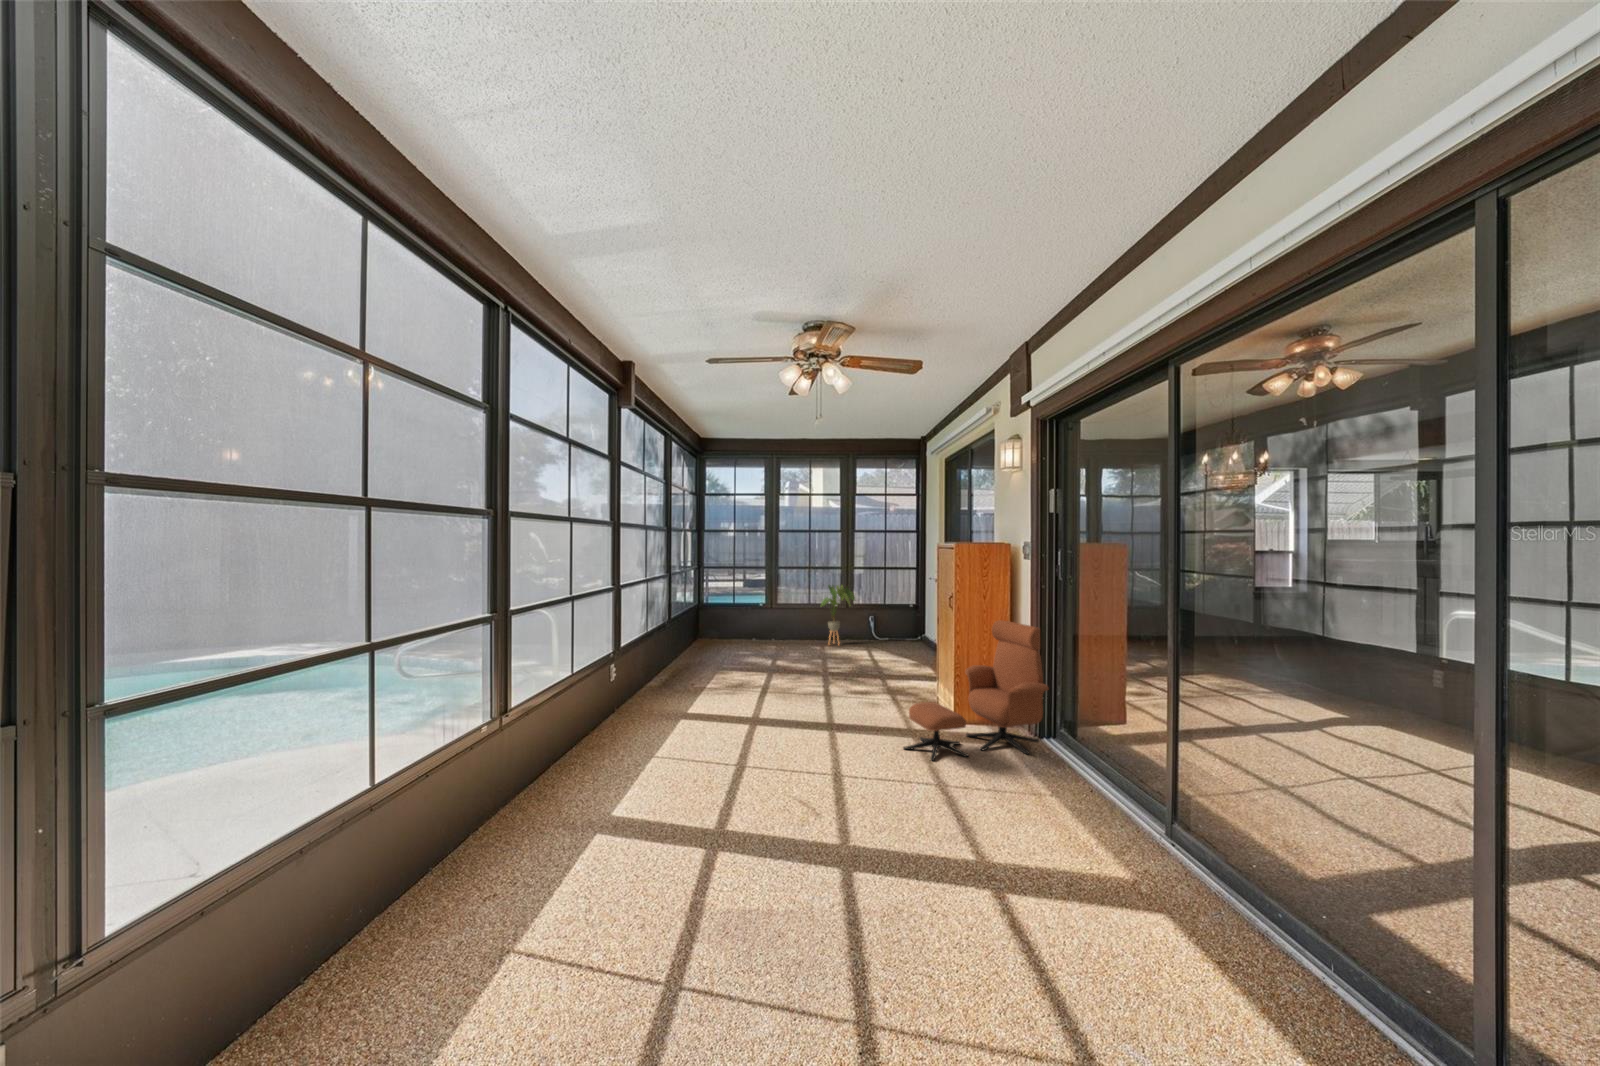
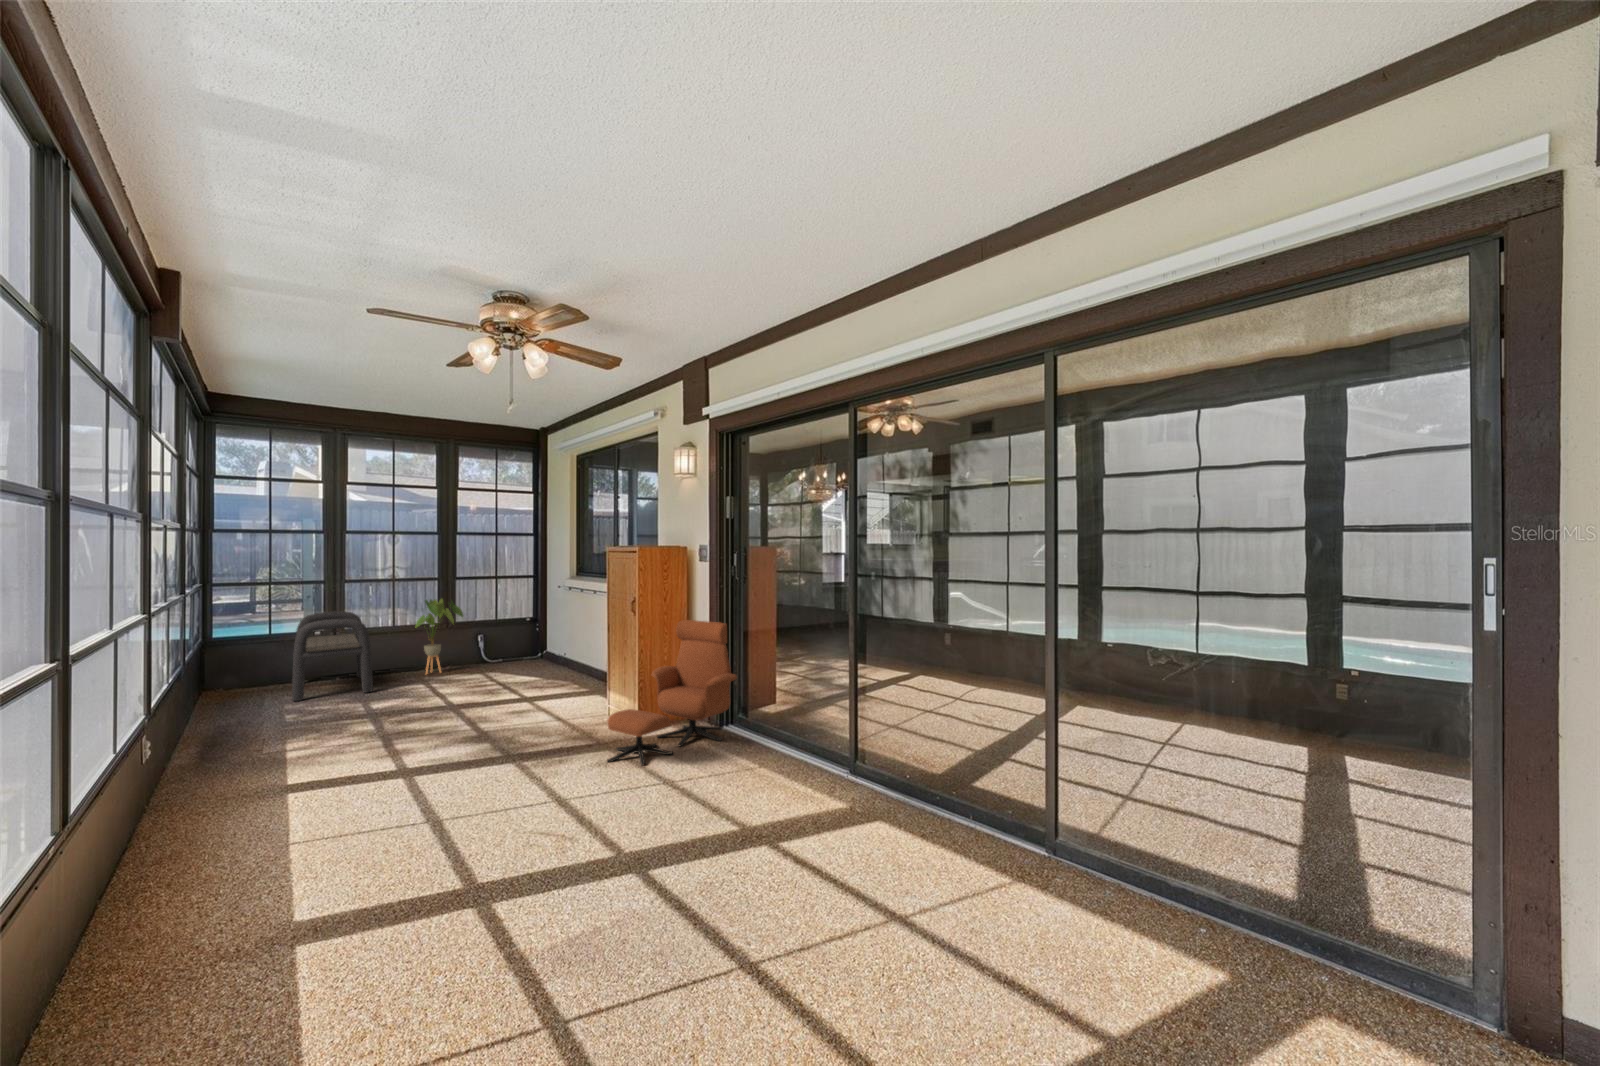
bench: none [736,589,791,653] -> present [292,611,373,701]

